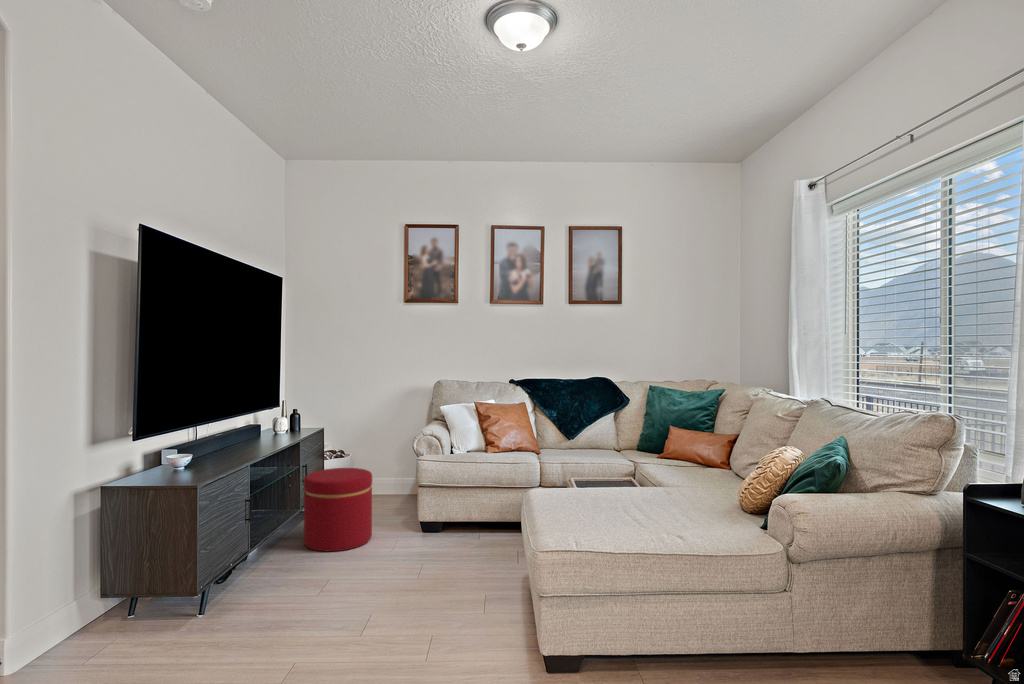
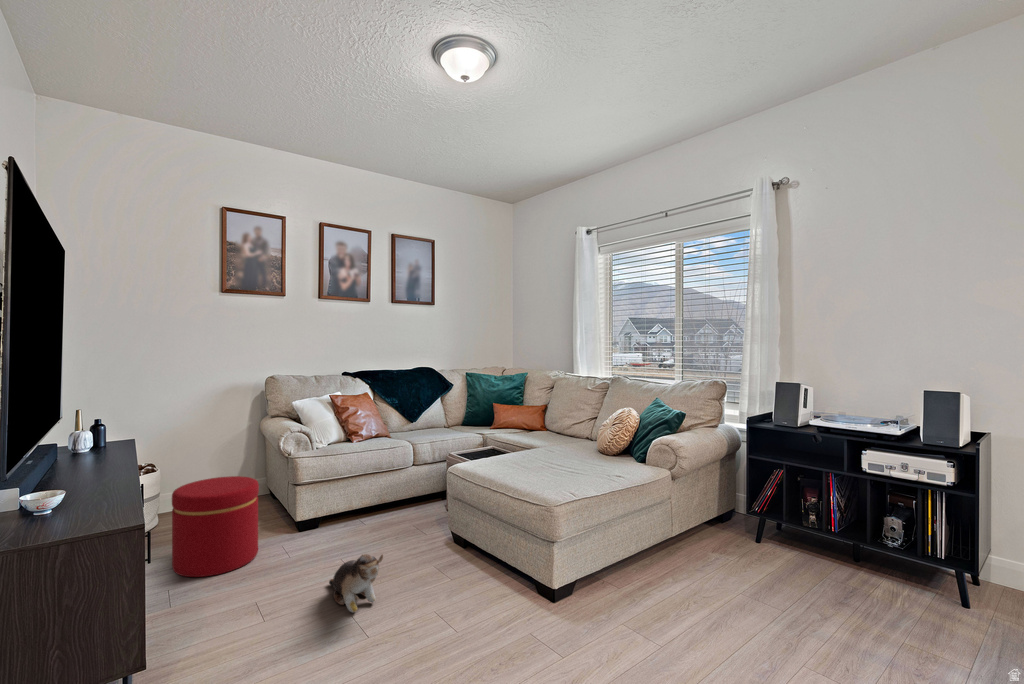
plush toy: none [355,559,393,614] -> present [329,554,383,613]

